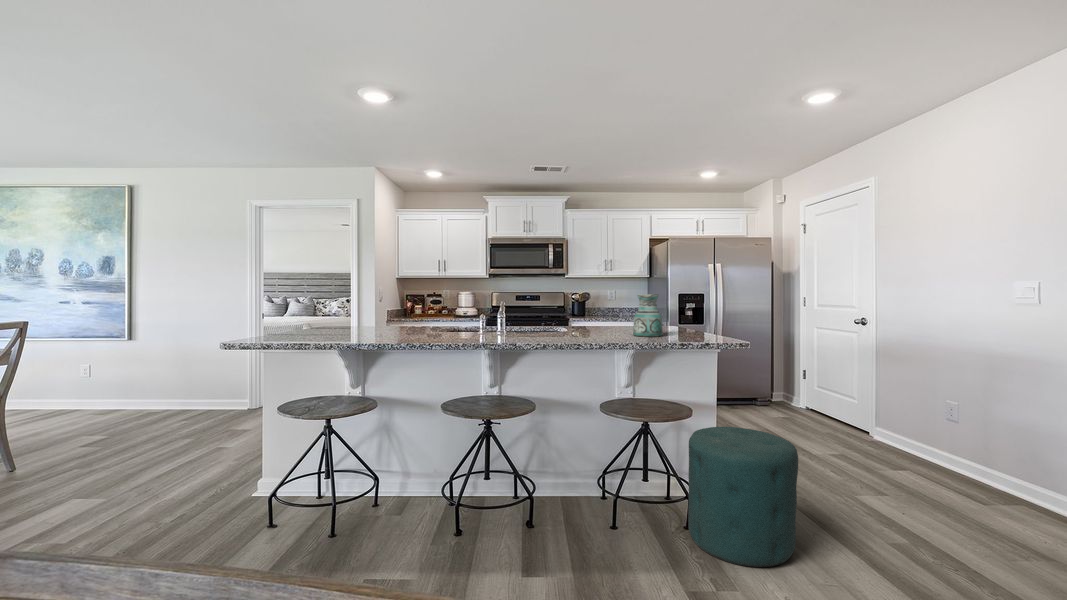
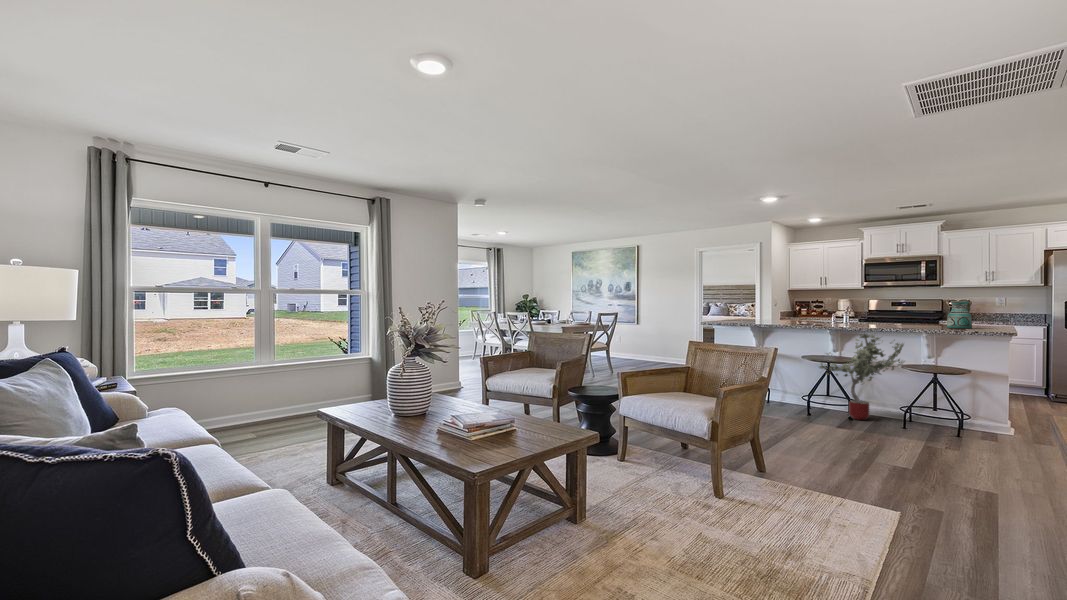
potted tree: none [473,348,617,527] -> present [819,331,904,420]
ottoman: present [688,427,798,567] -> none [949,379,1029,451]

